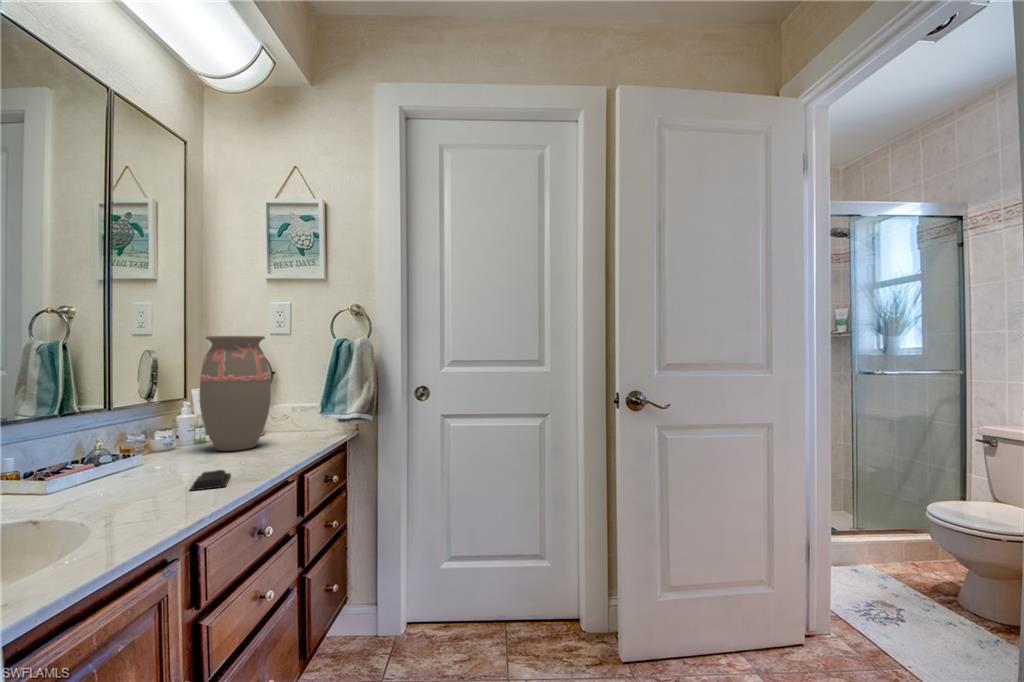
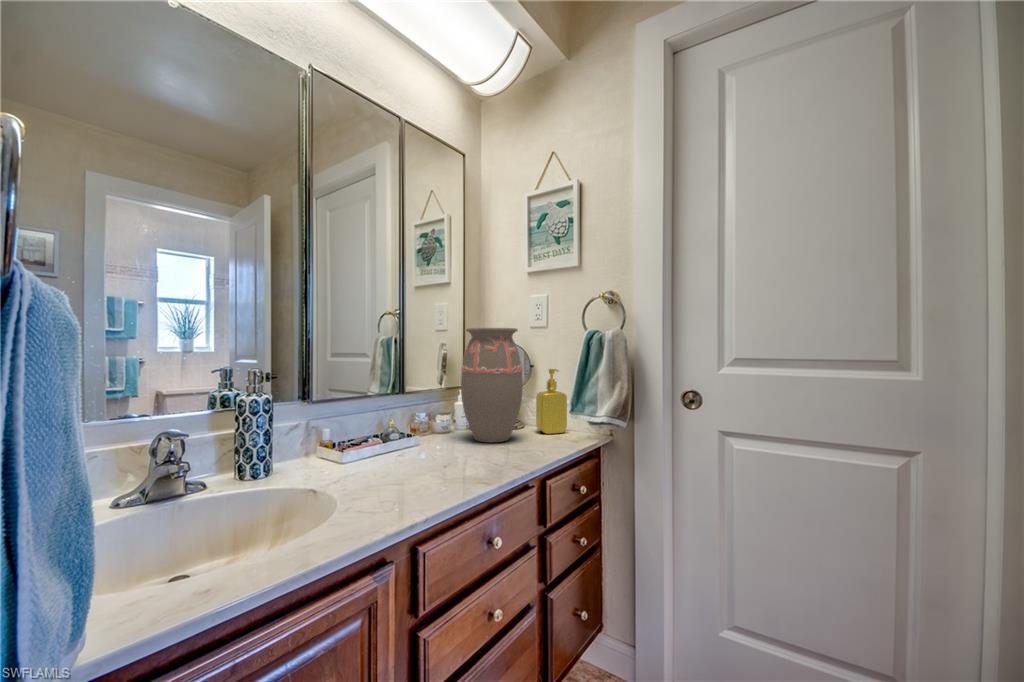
soap dispenser: none [281,375,313,438] -> present [536,369,567,434]
soap bar: present [190,470,231,491] -> none [418,468,466,491]

